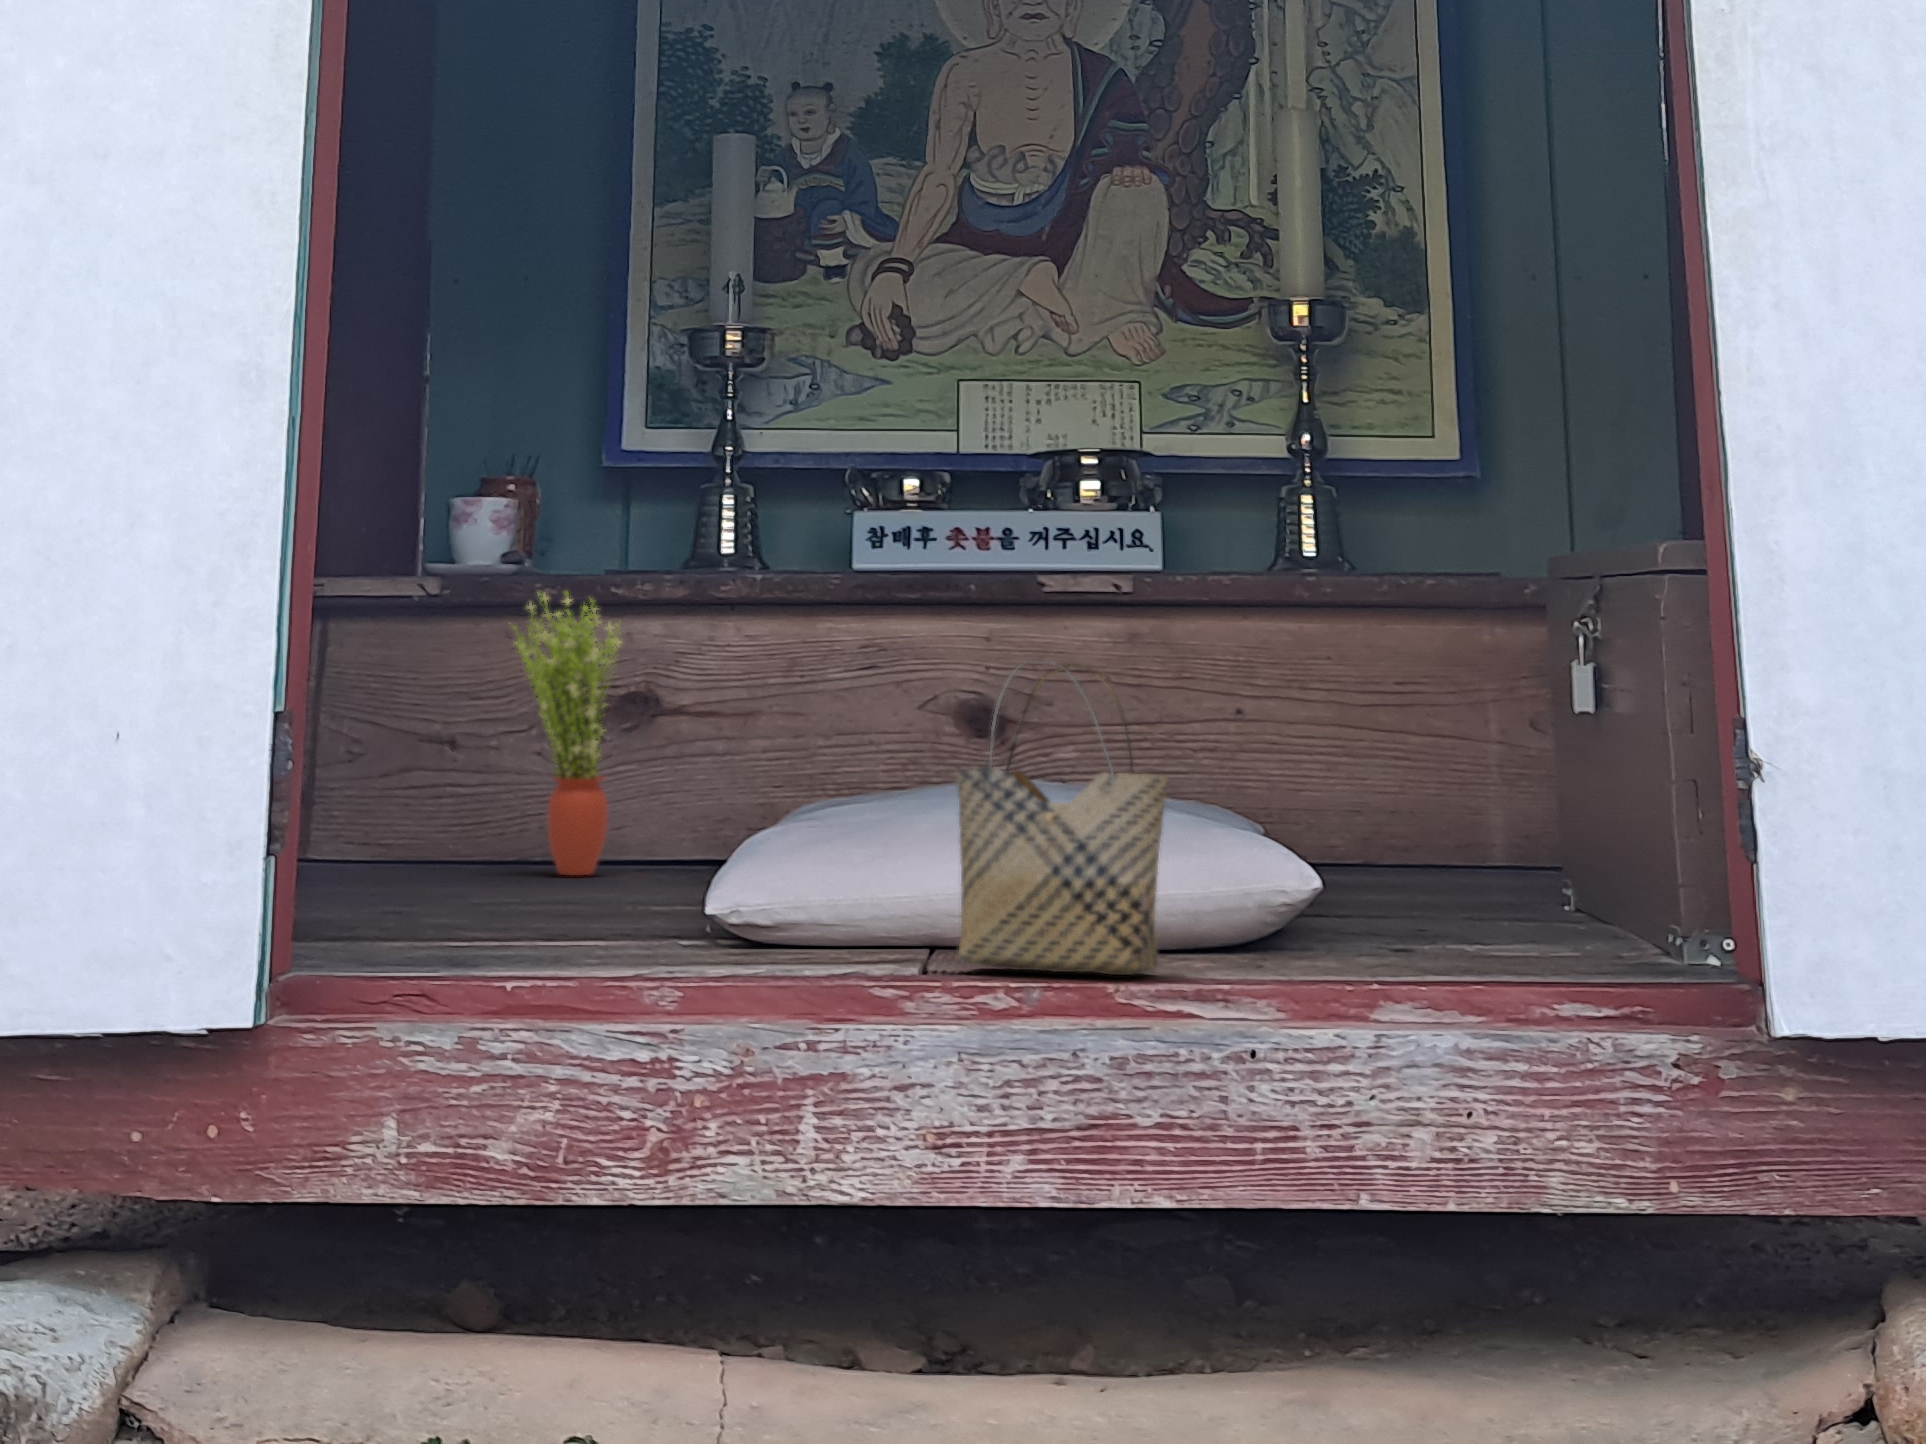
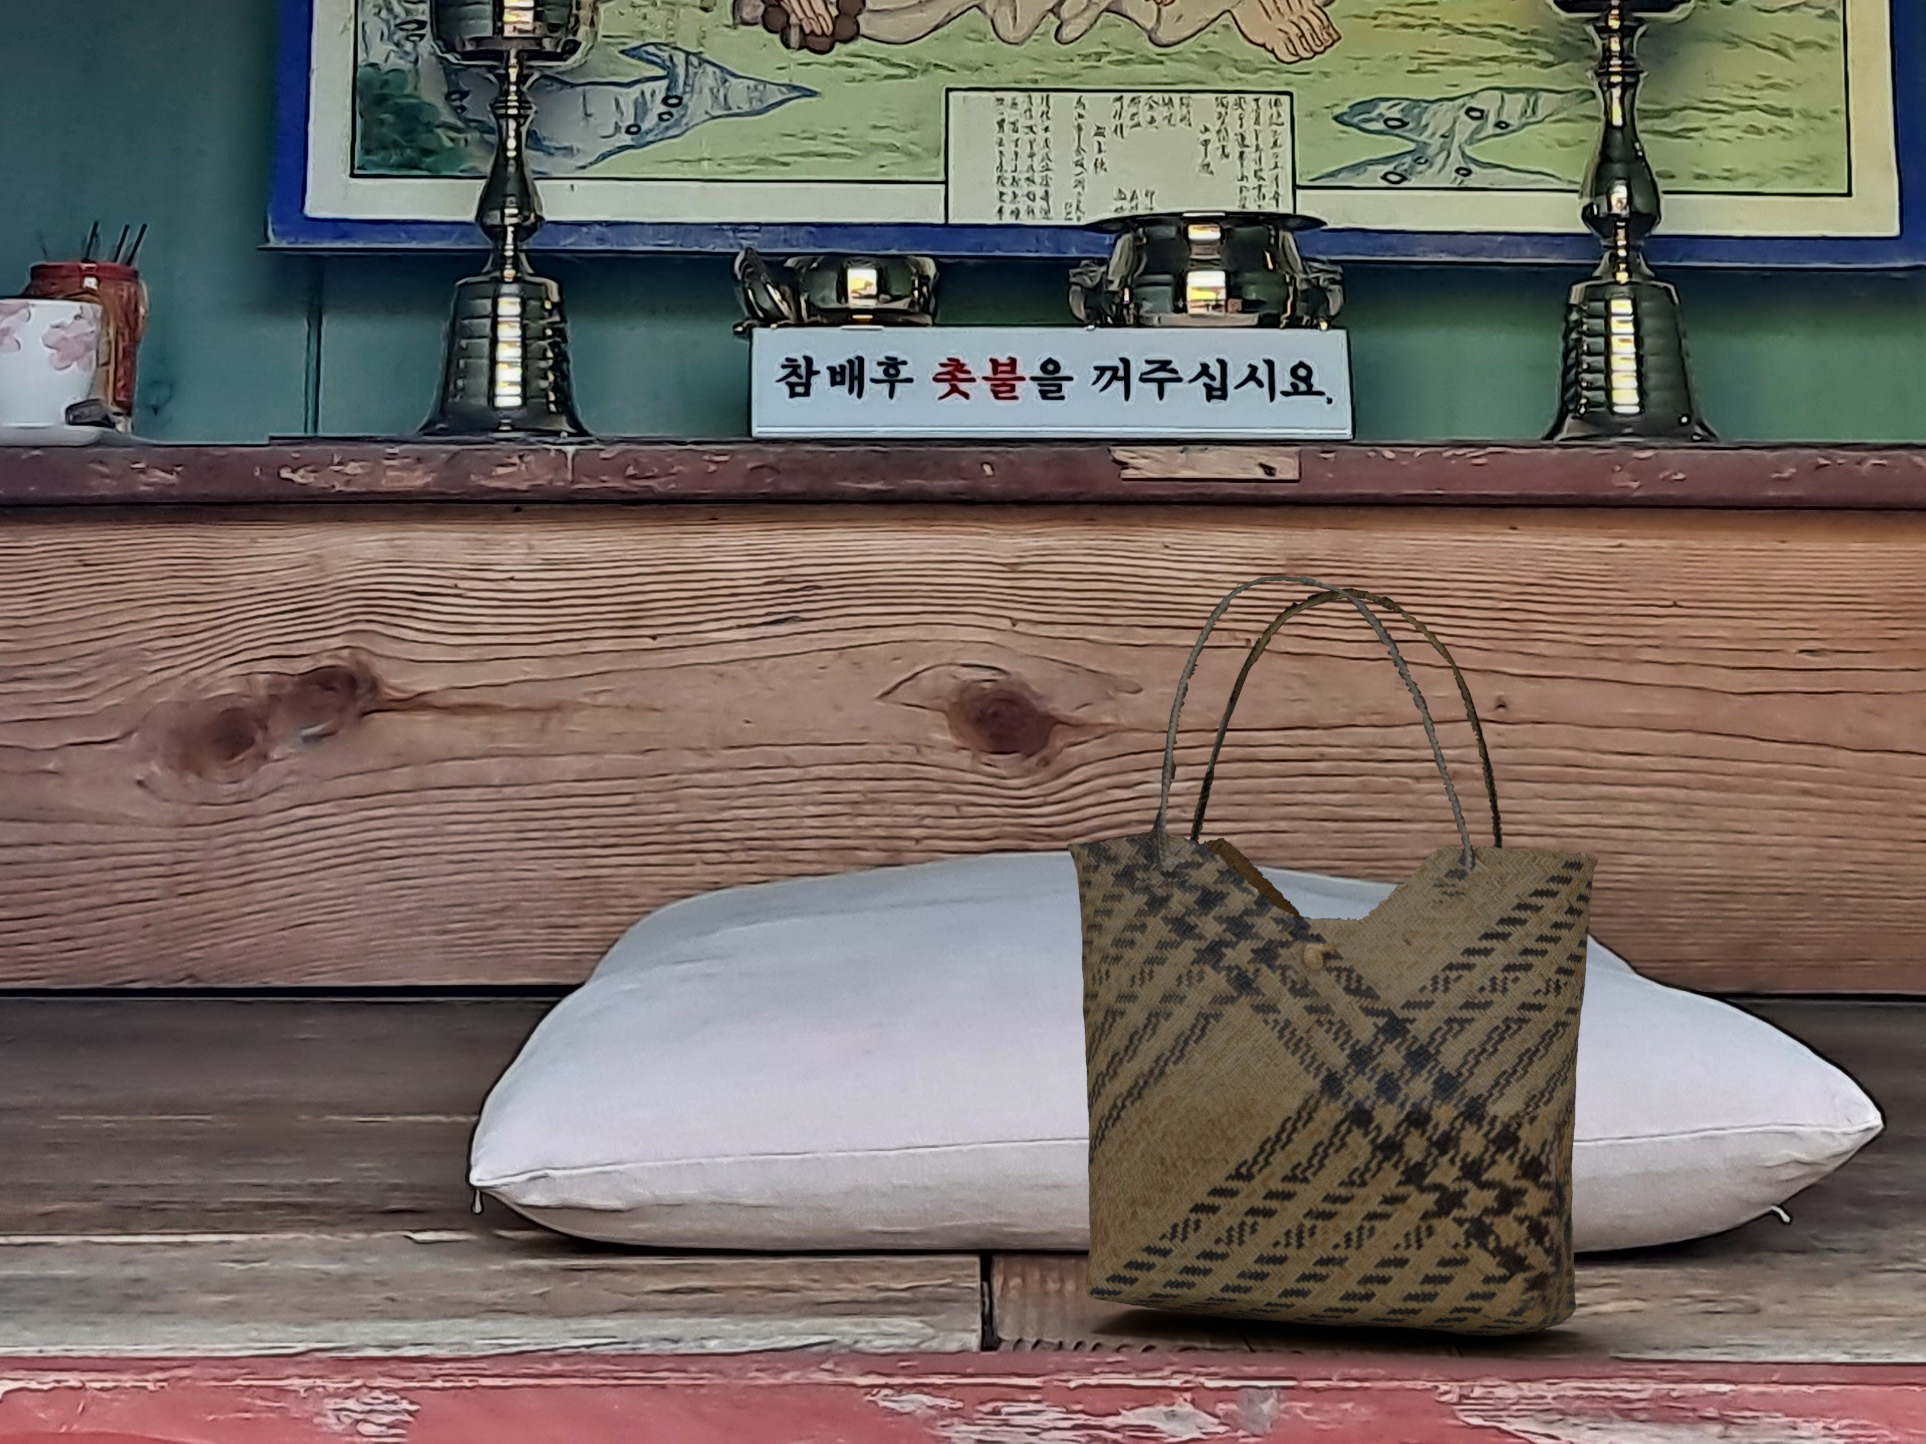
potted plant: present [515,592,621,876] -> none [72,470,303,1027]

